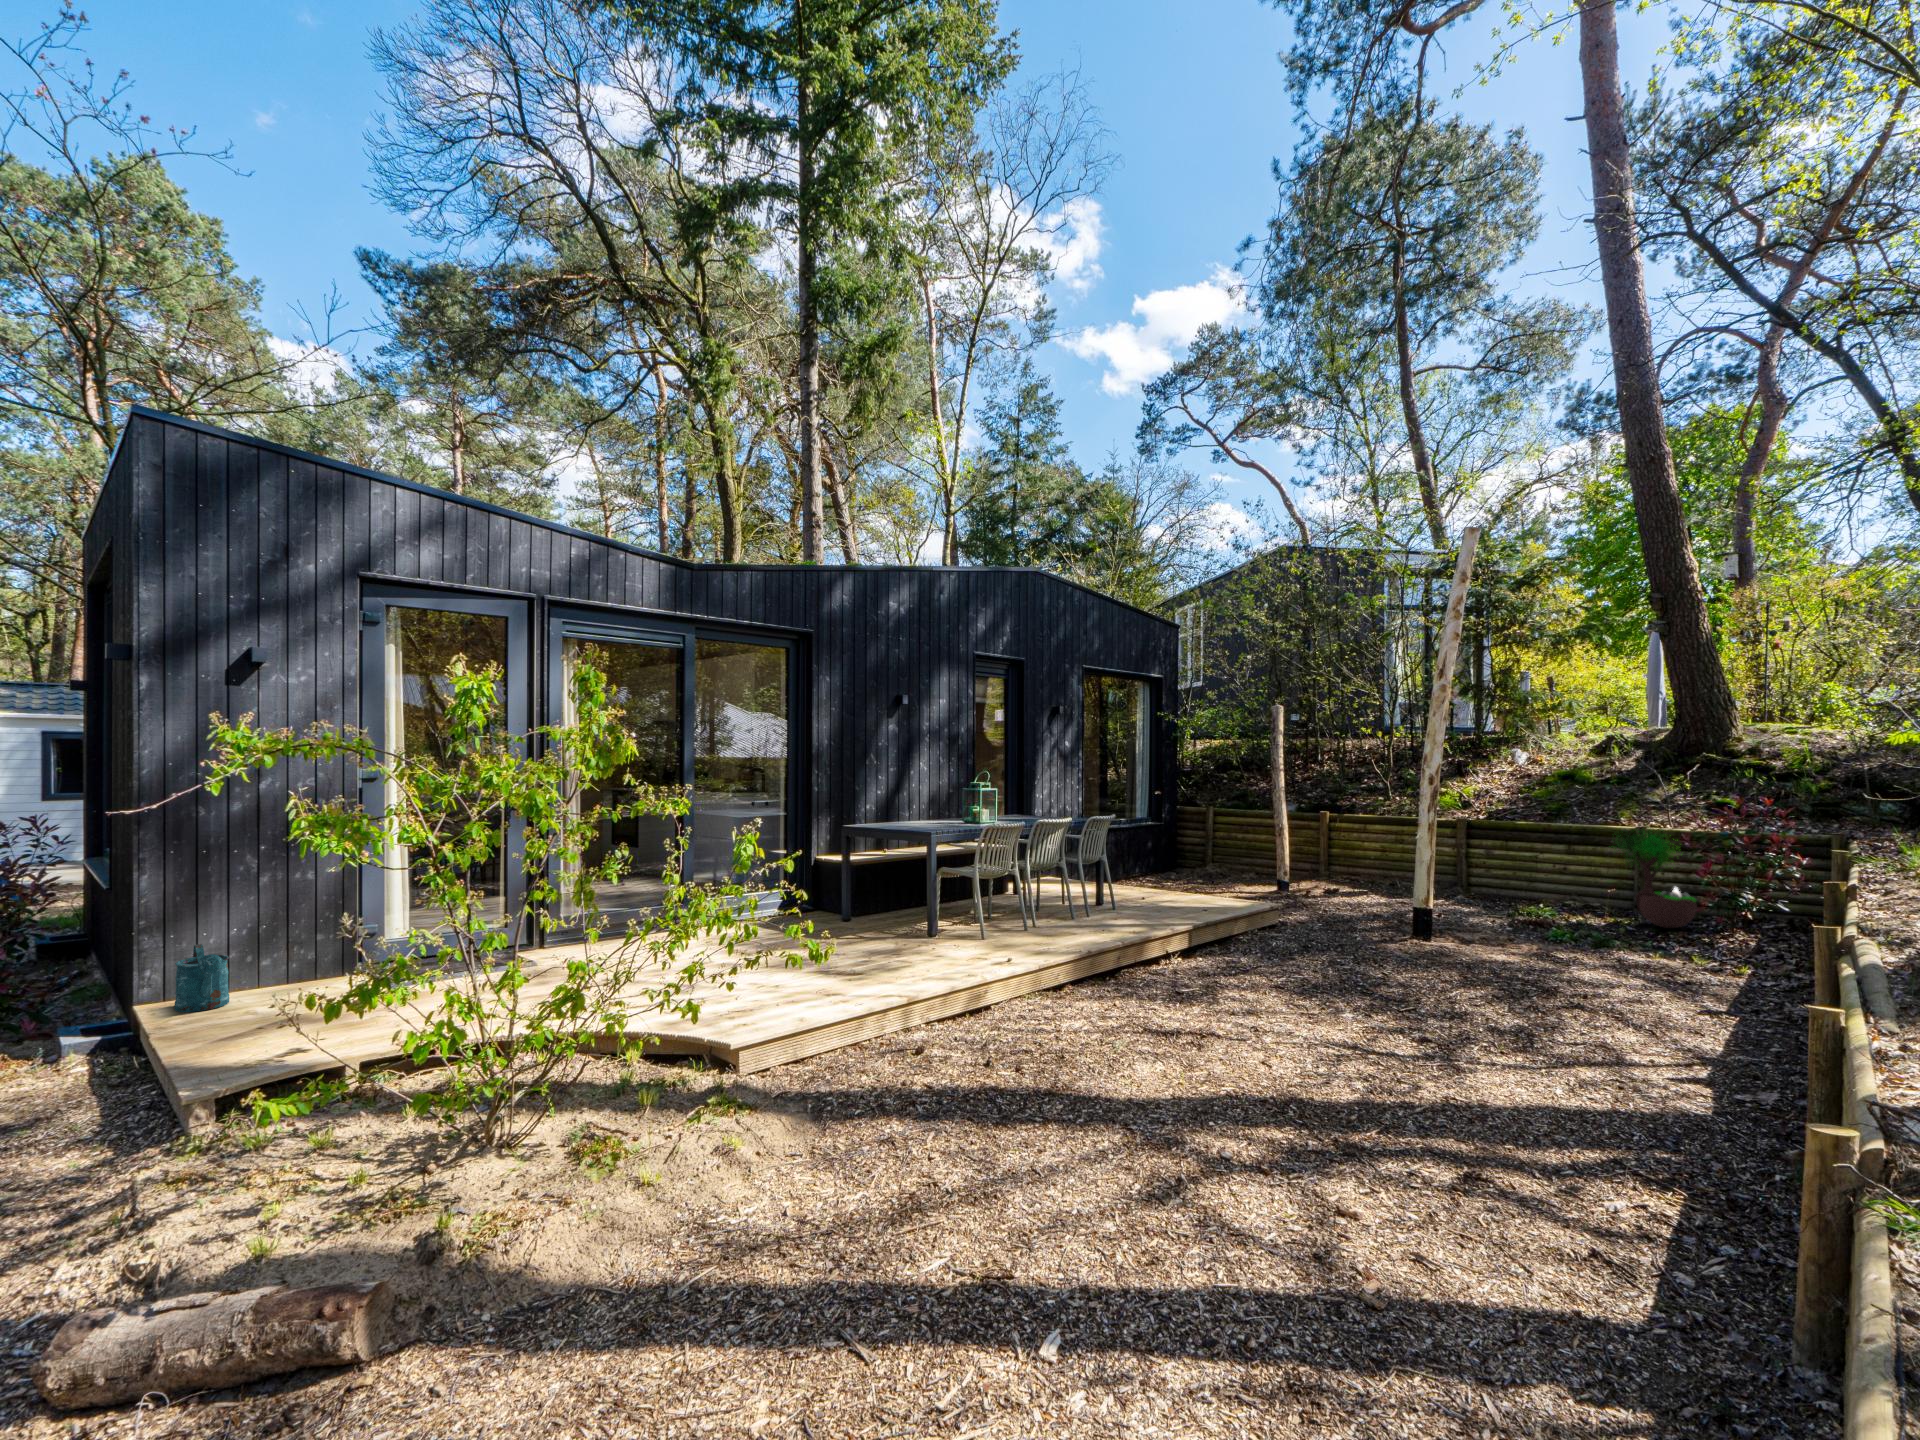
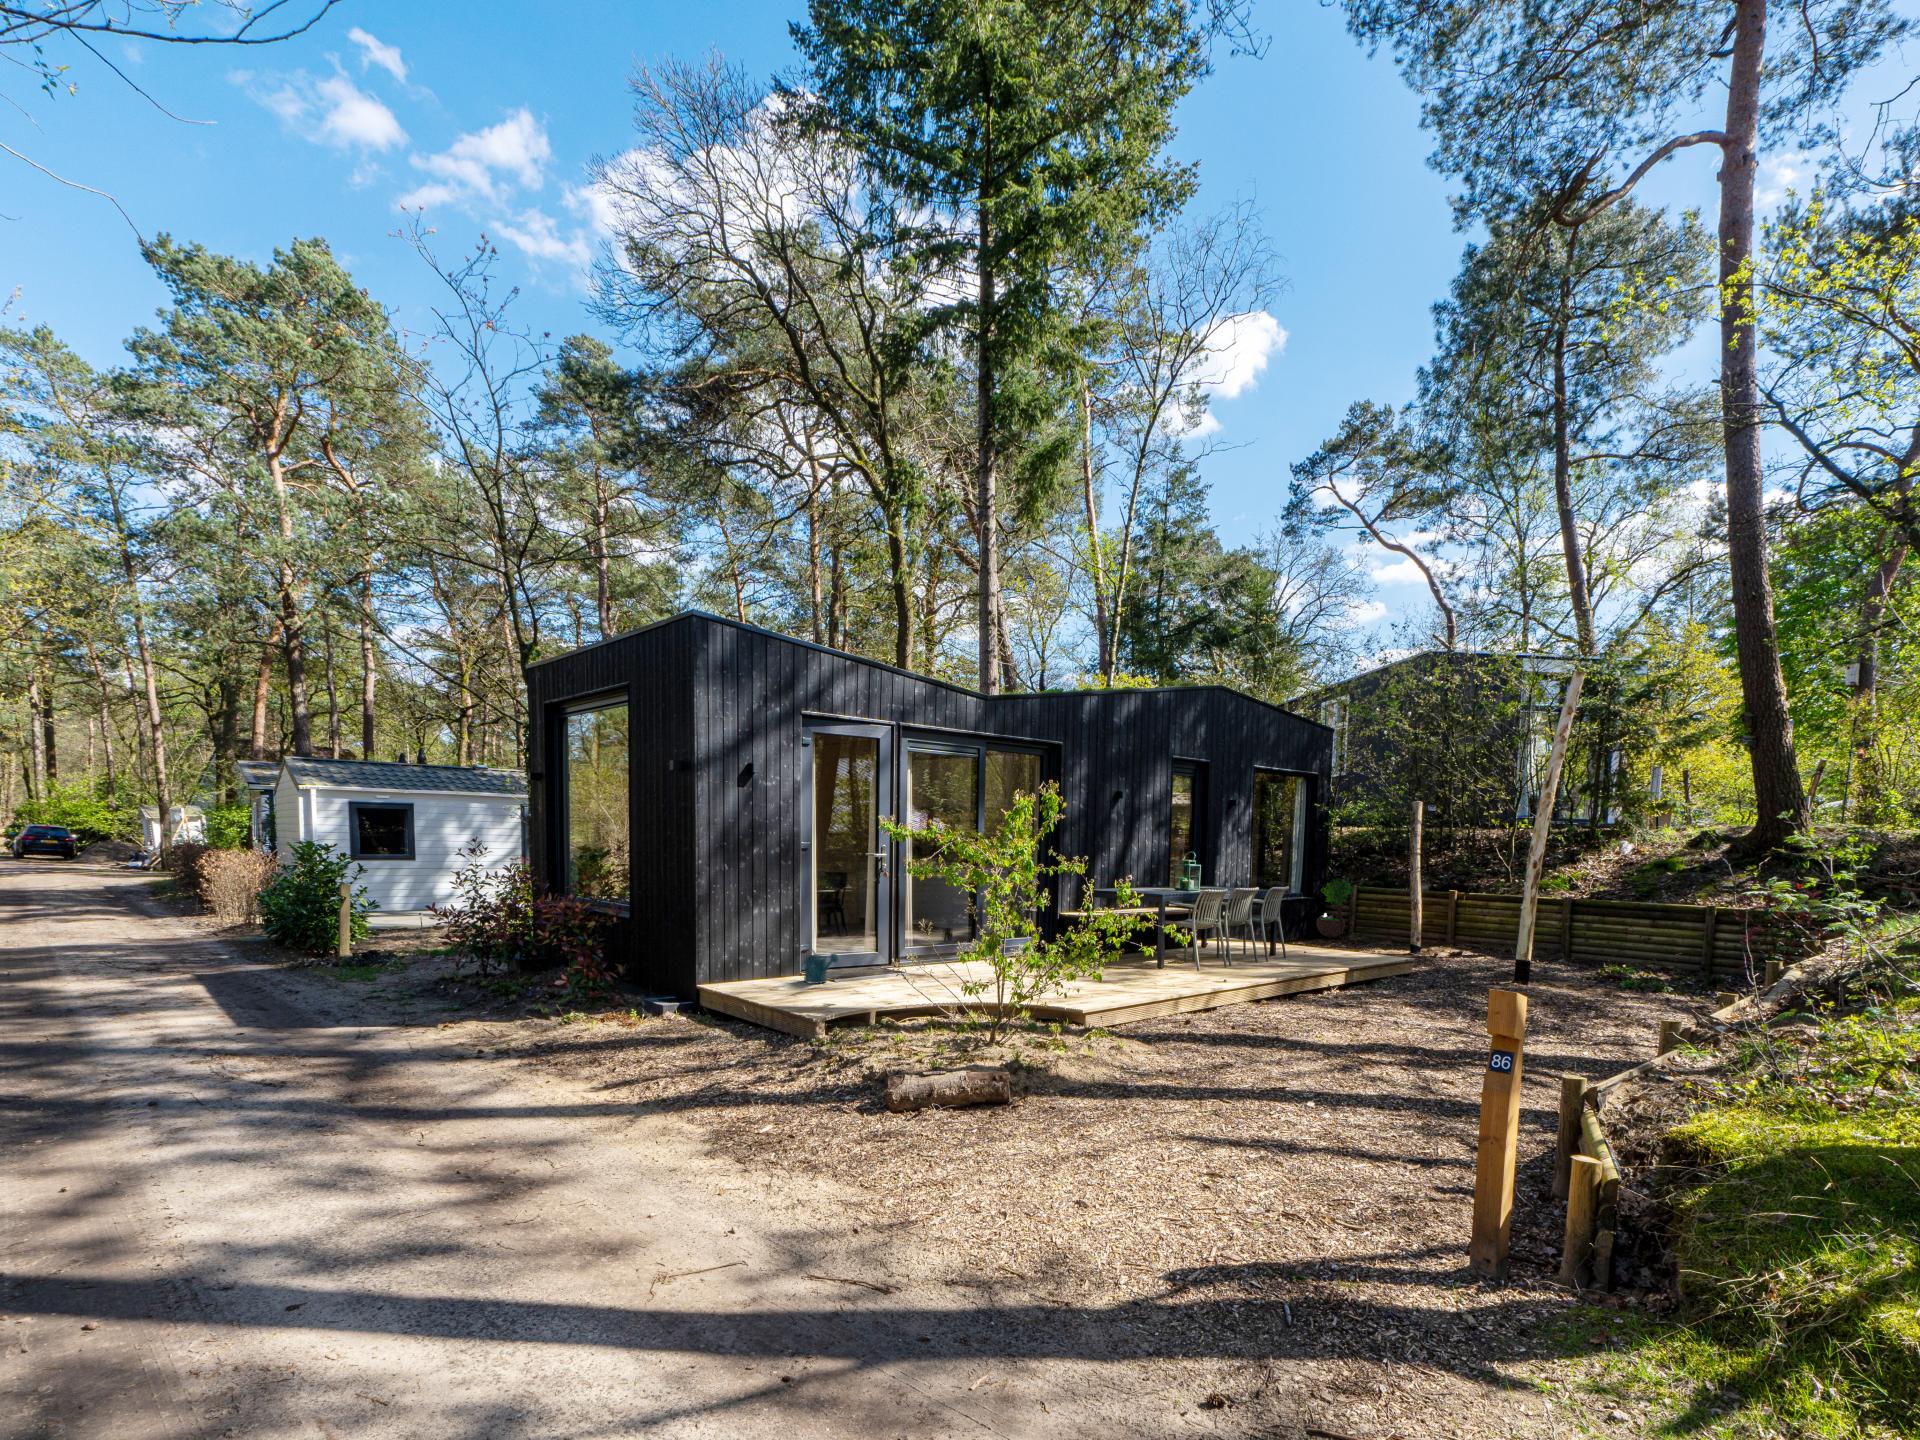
potted tree: present [1611,827,1697,928] -> present [1317,881,1351,938]

